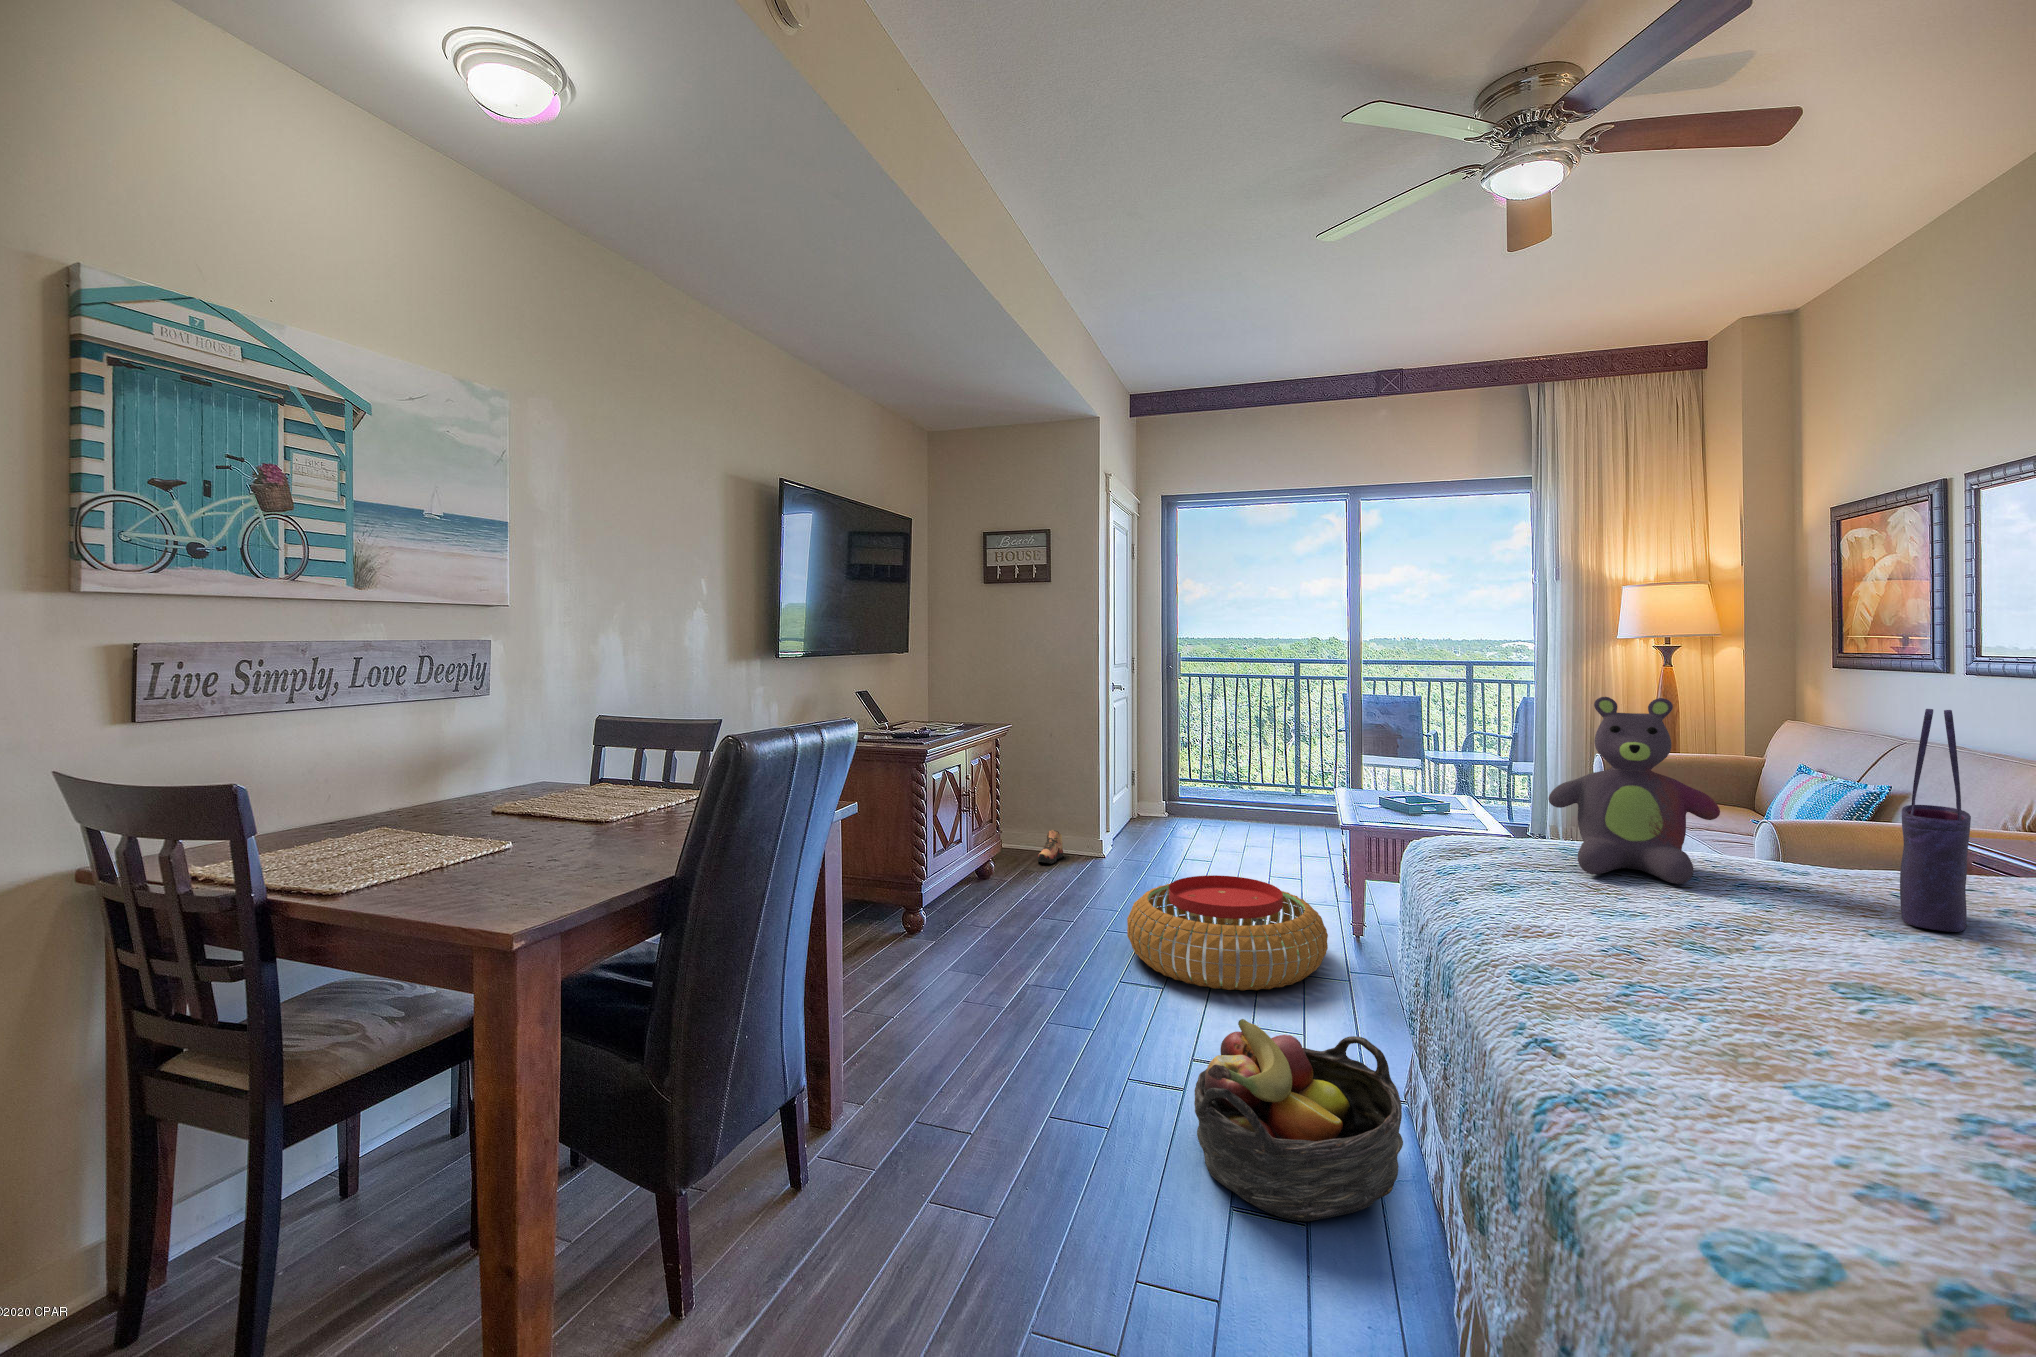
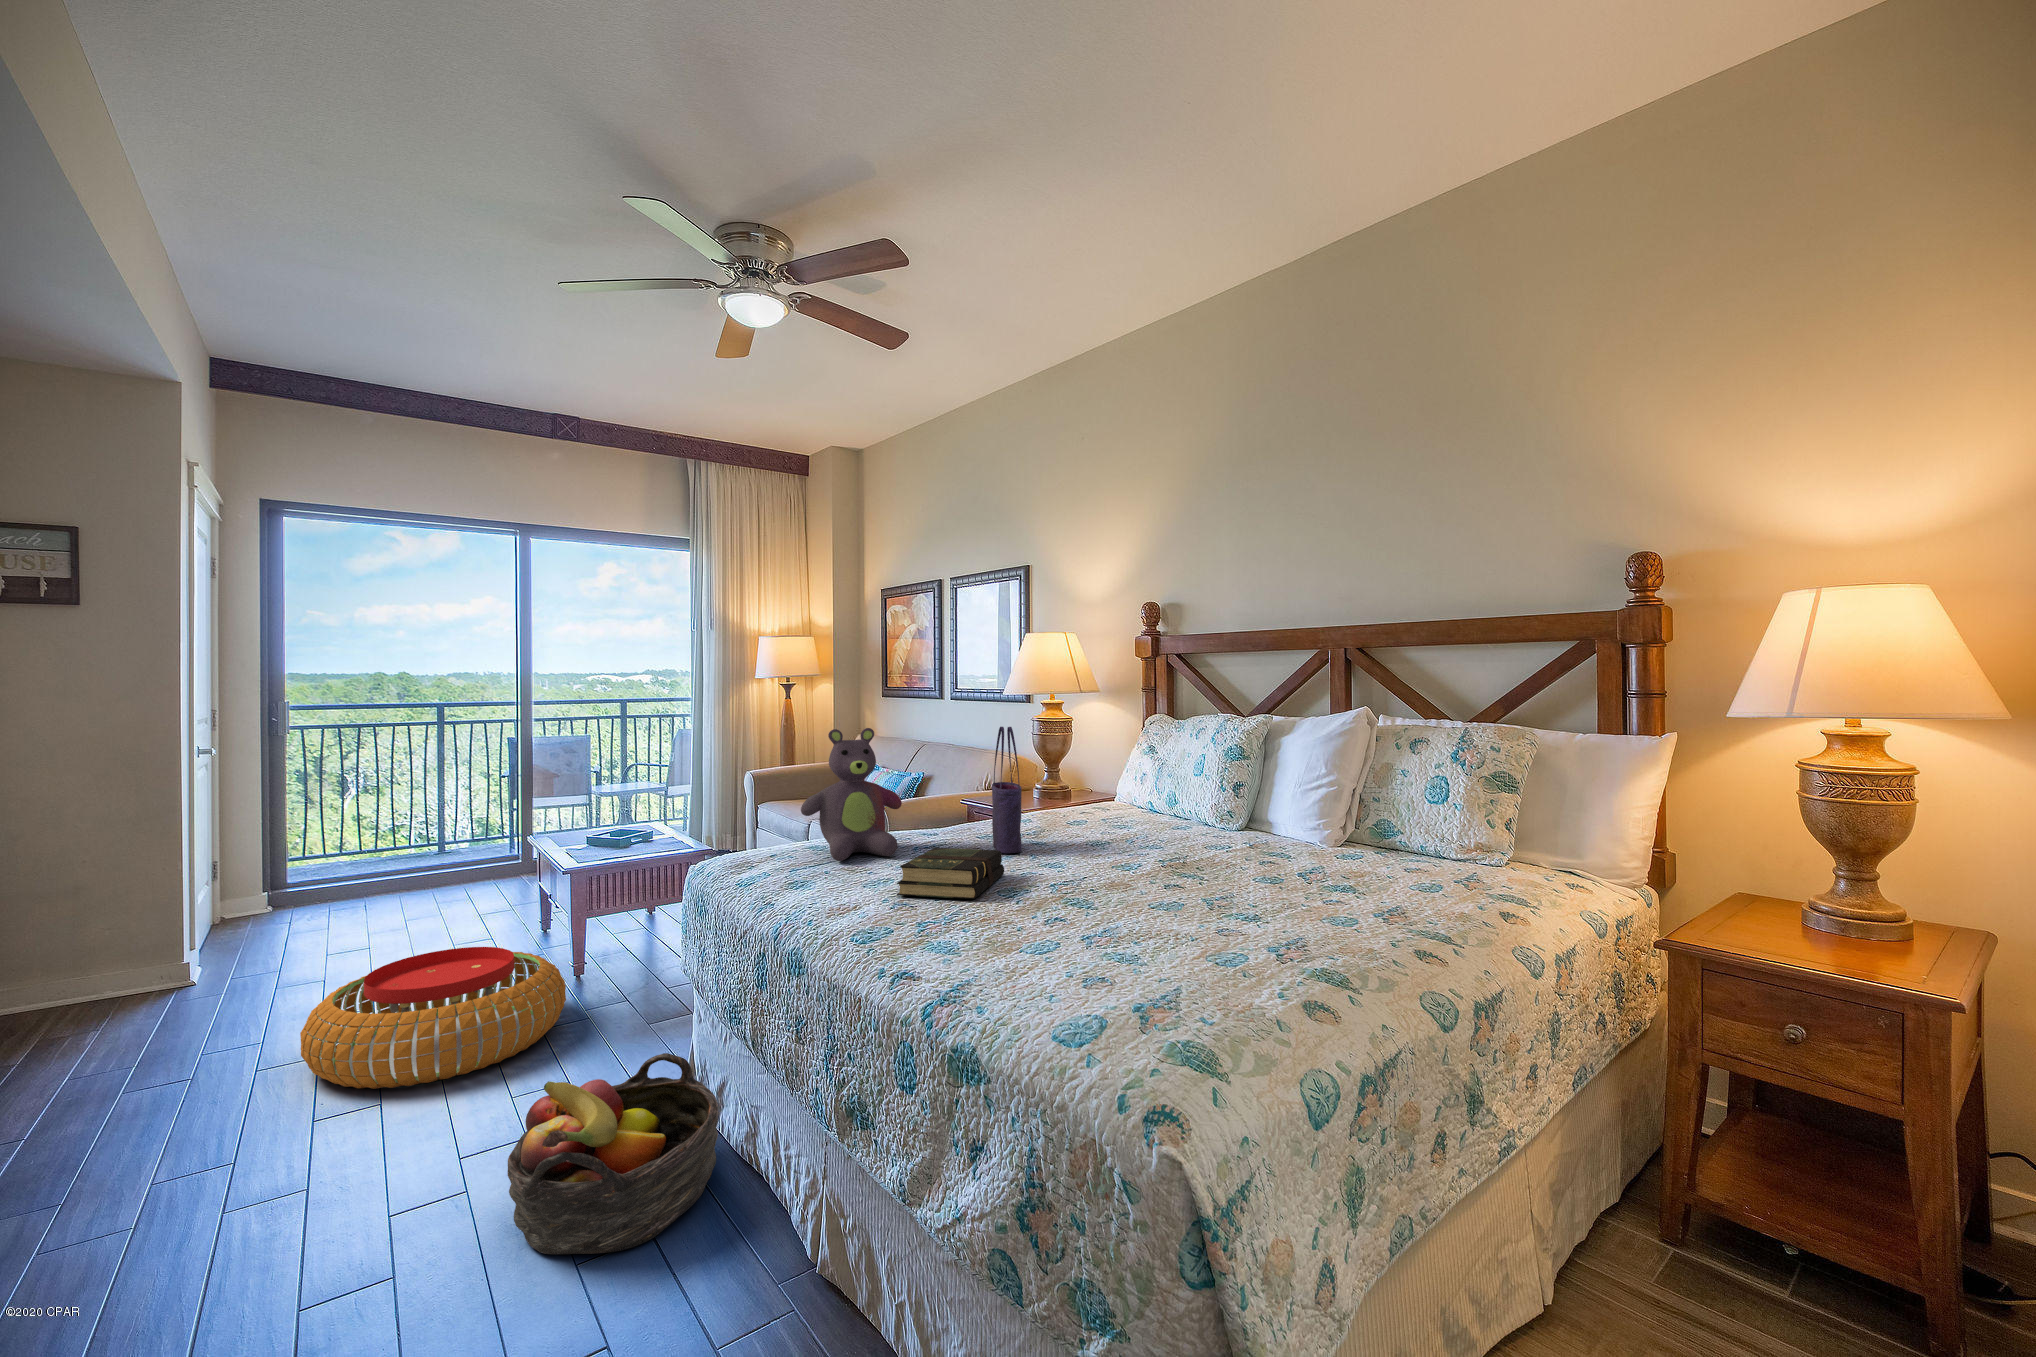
shoe: present [1037,830,1063,864] -> none [60,963,109,1016]
book: none [1633,885,1879,978] -> present [897,848,1004,899]

